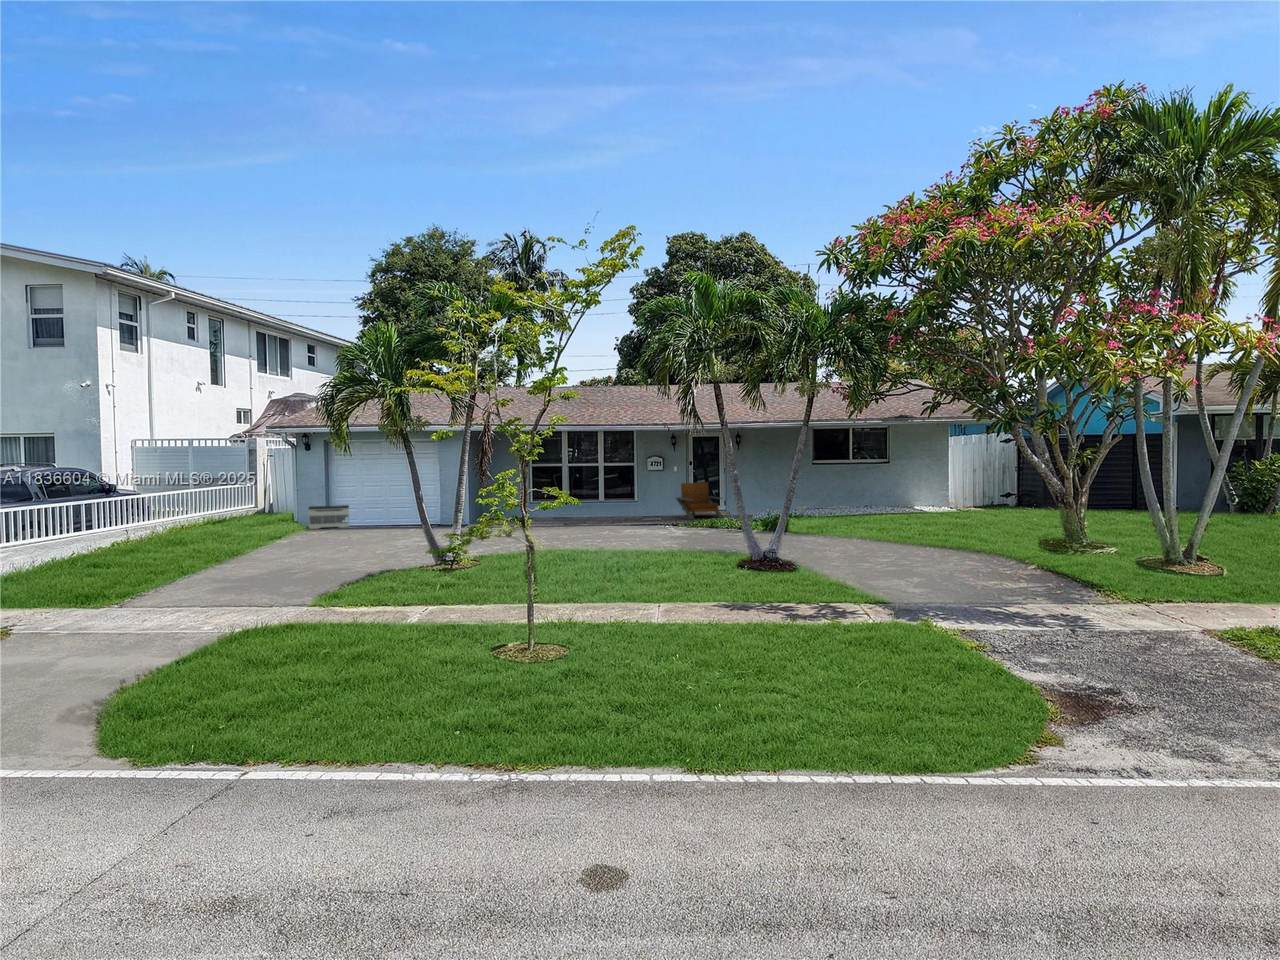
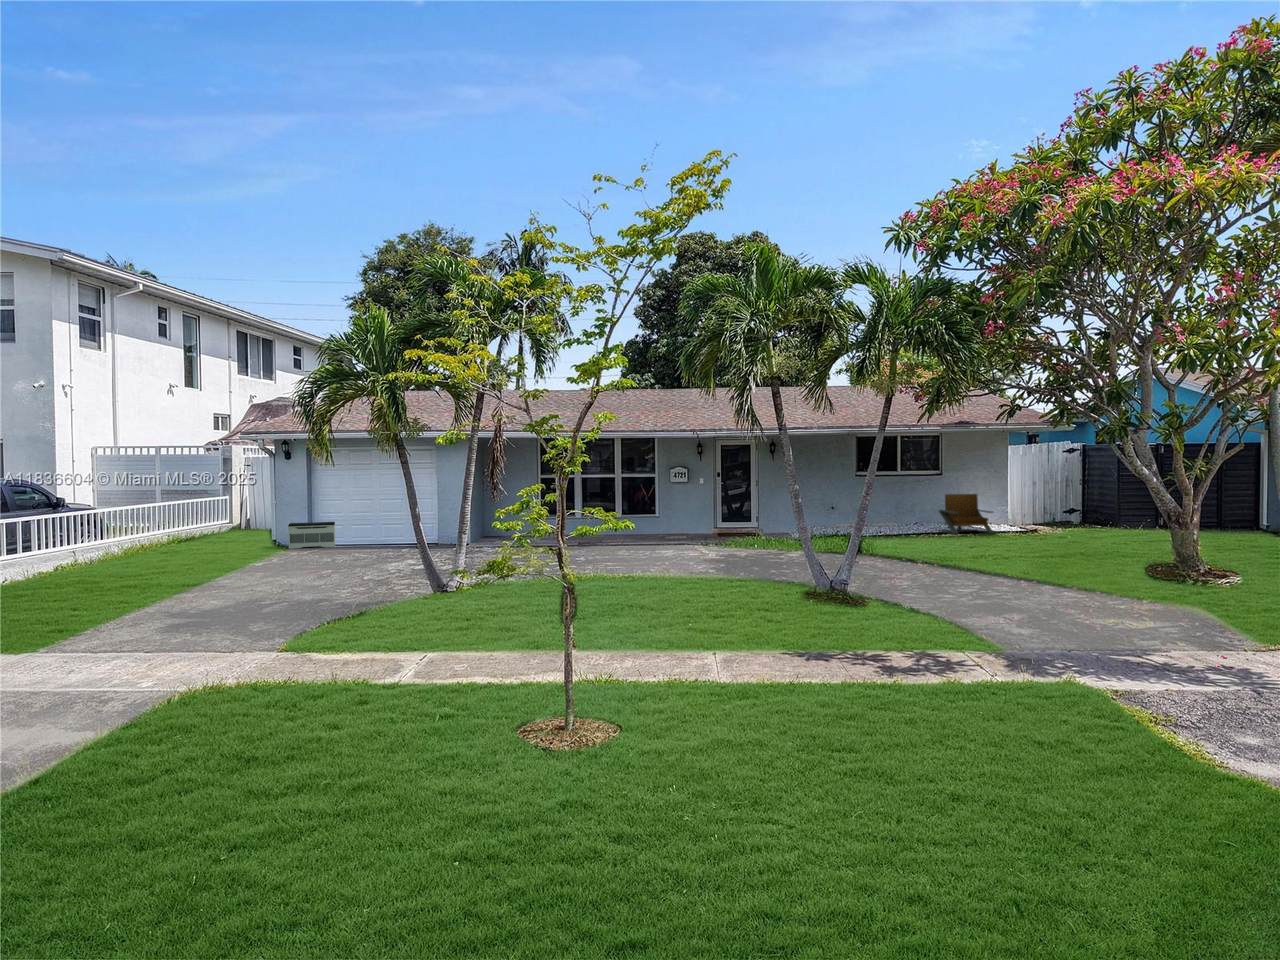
lounge chair: present [676,482,723,519] -> present [939,494,994,534]

